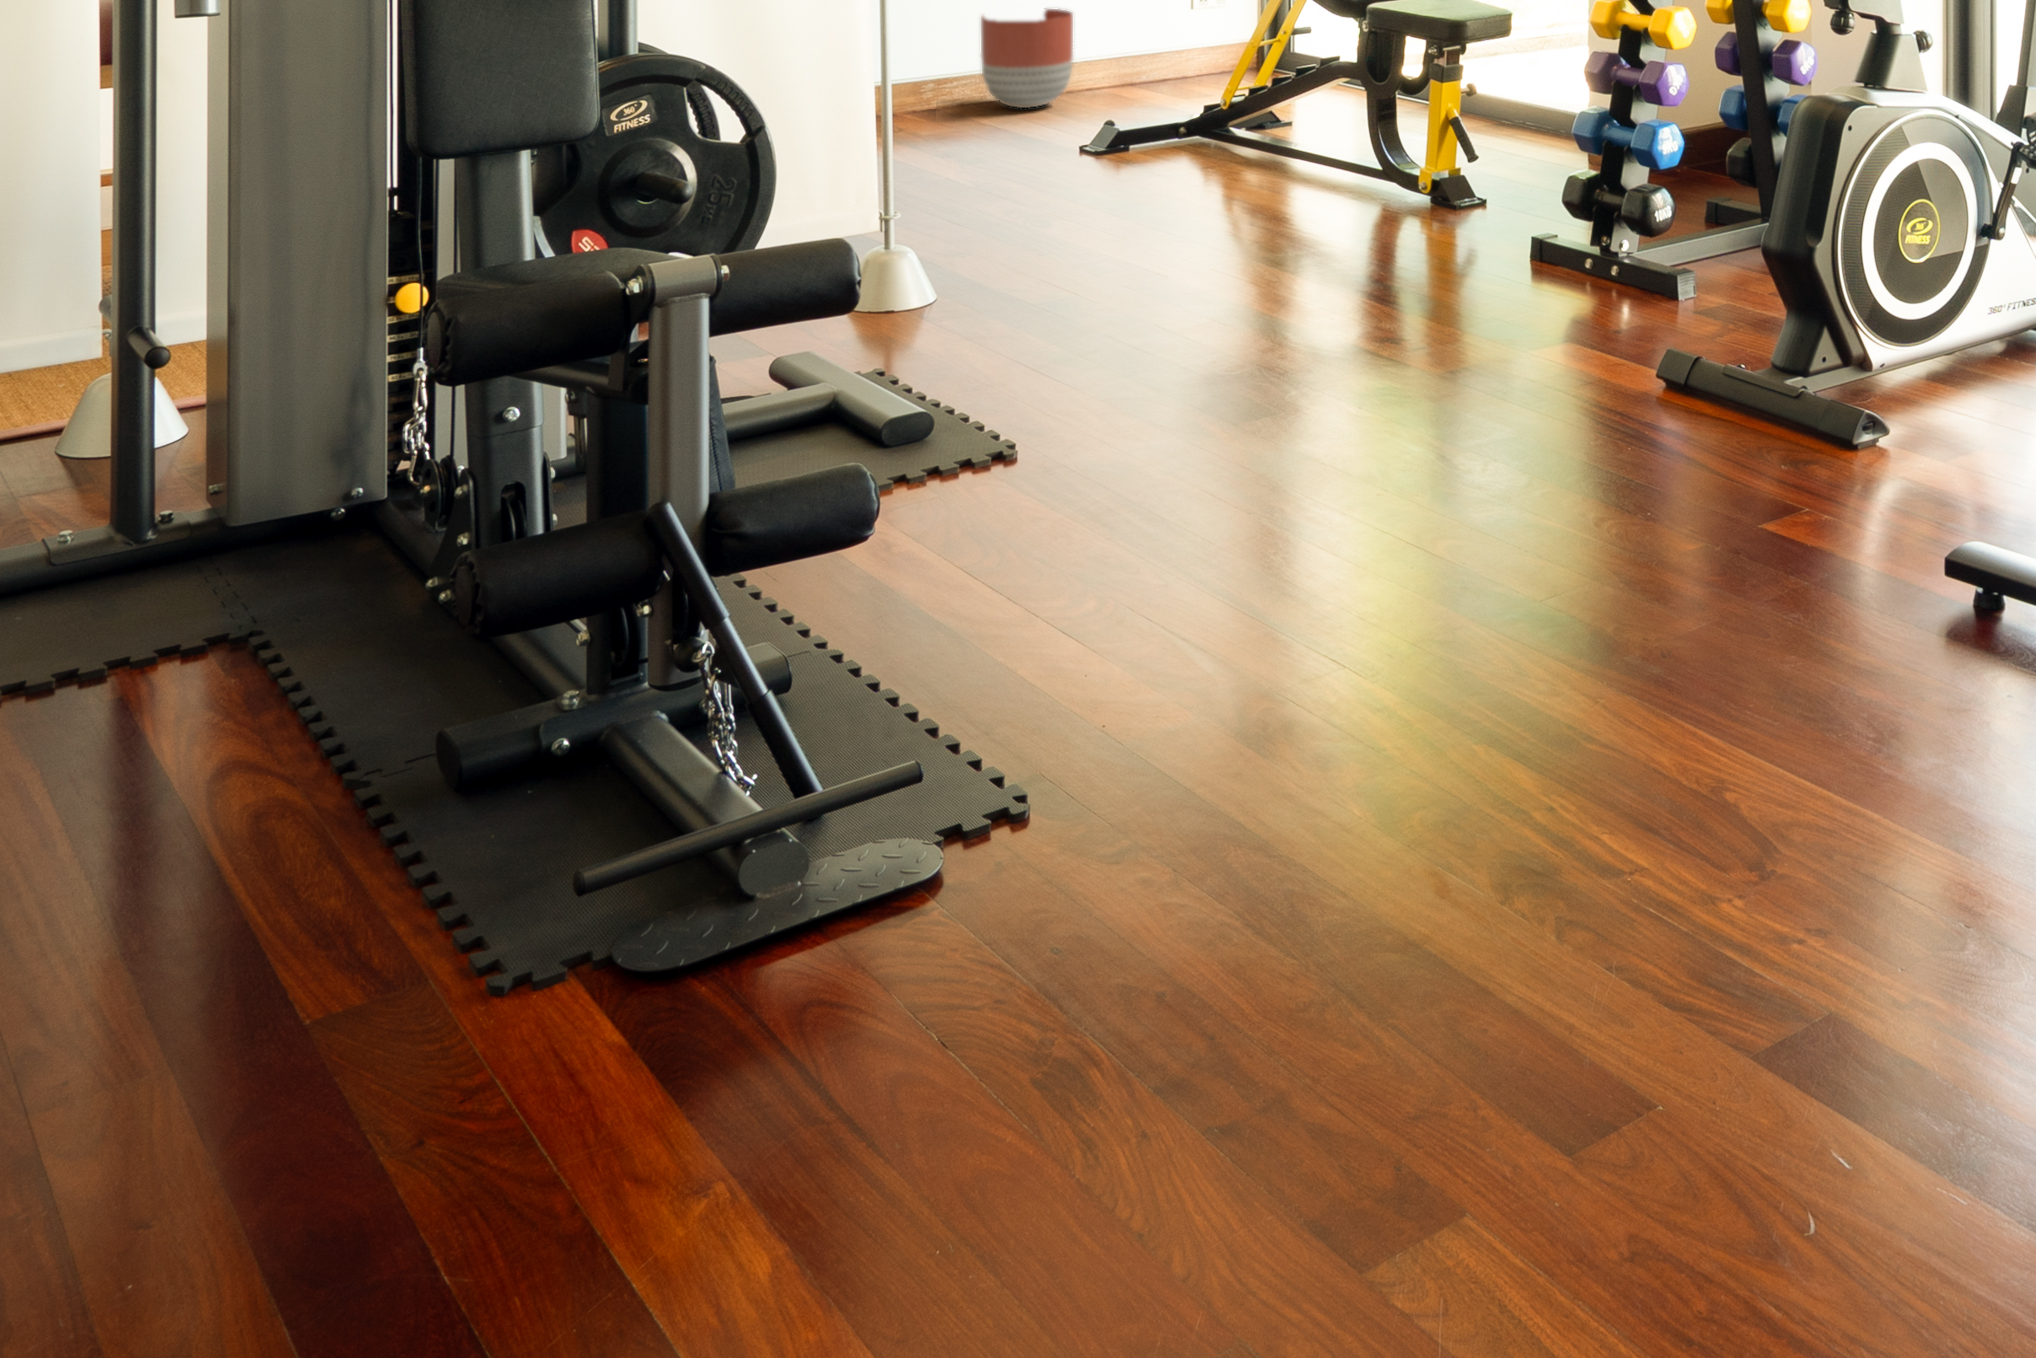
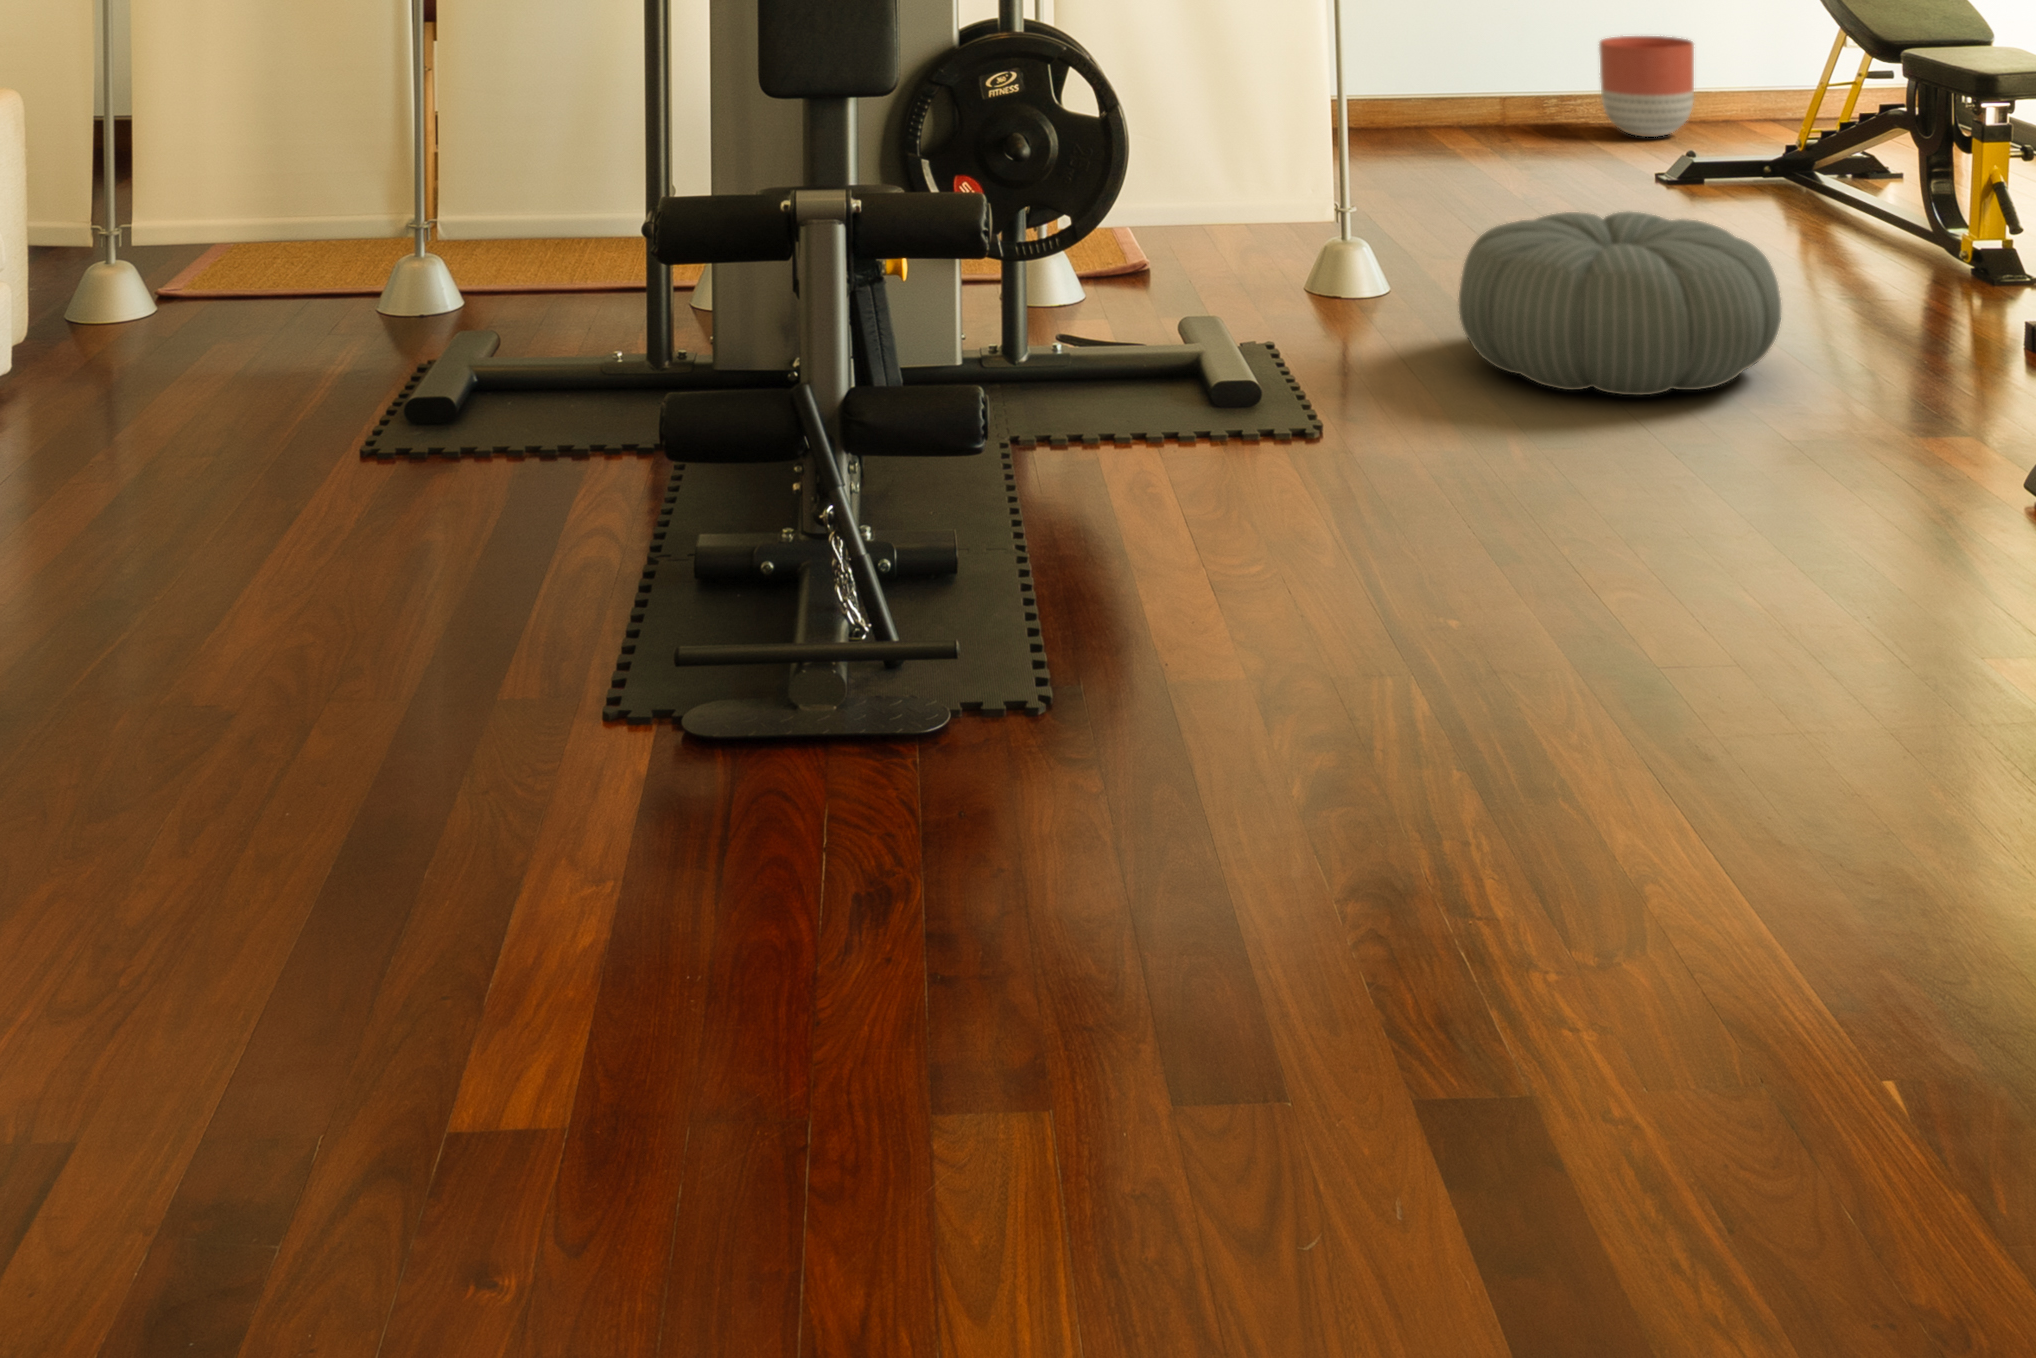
pouf: none [1063,183,1375,366] -> present [1459,212,1781,396]

